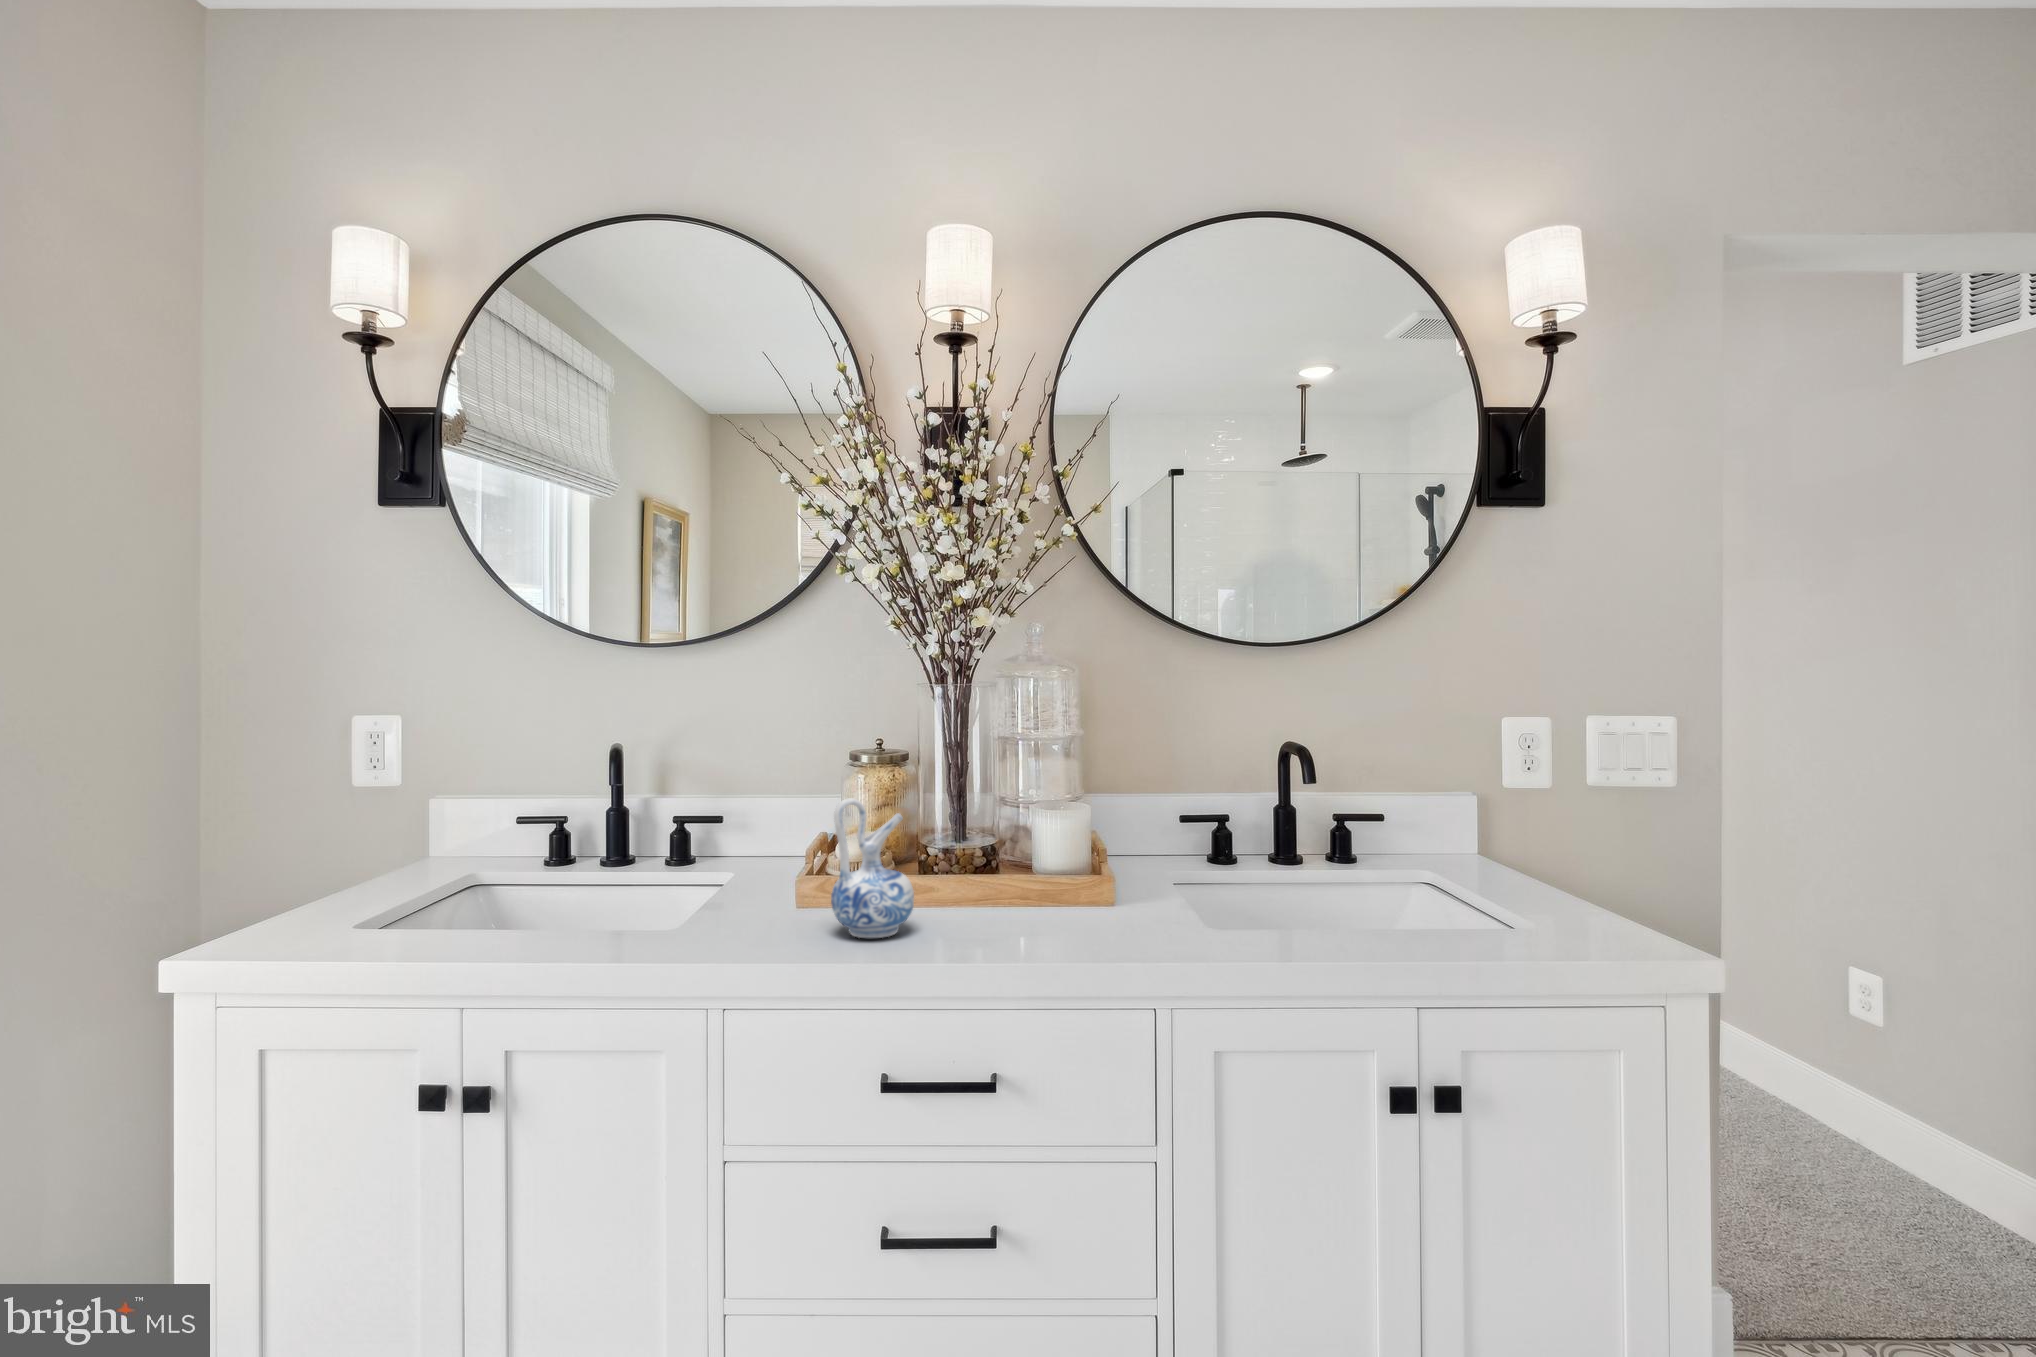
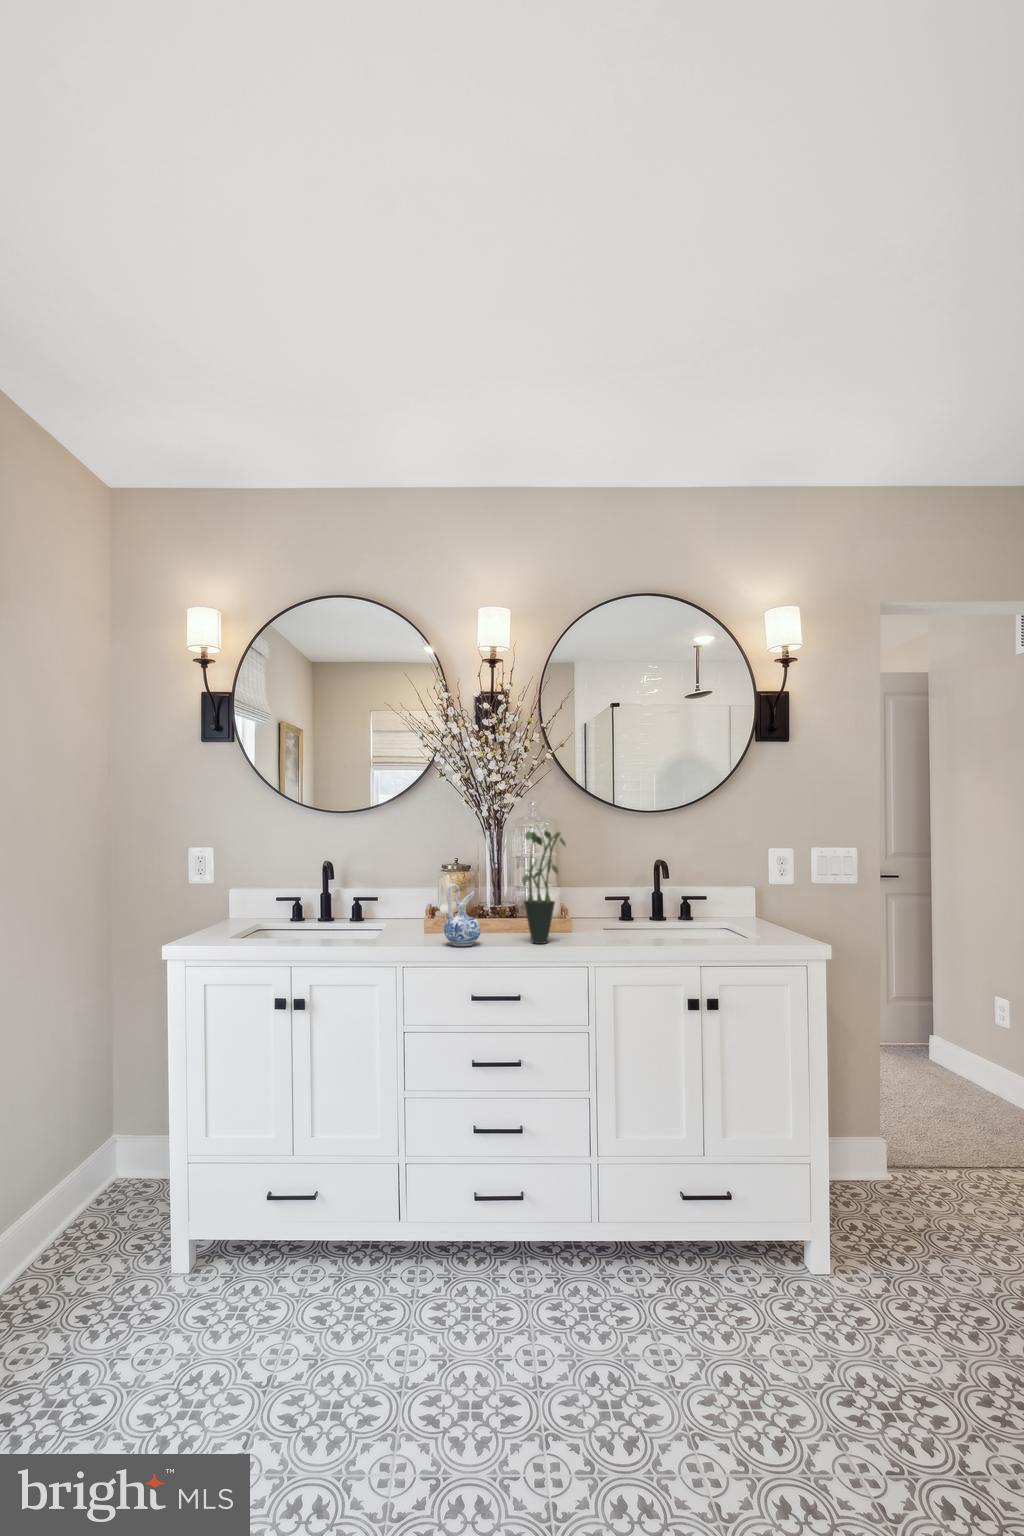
potted plant: none [1006,666,1106,930] -> present [522,826,566,944]

